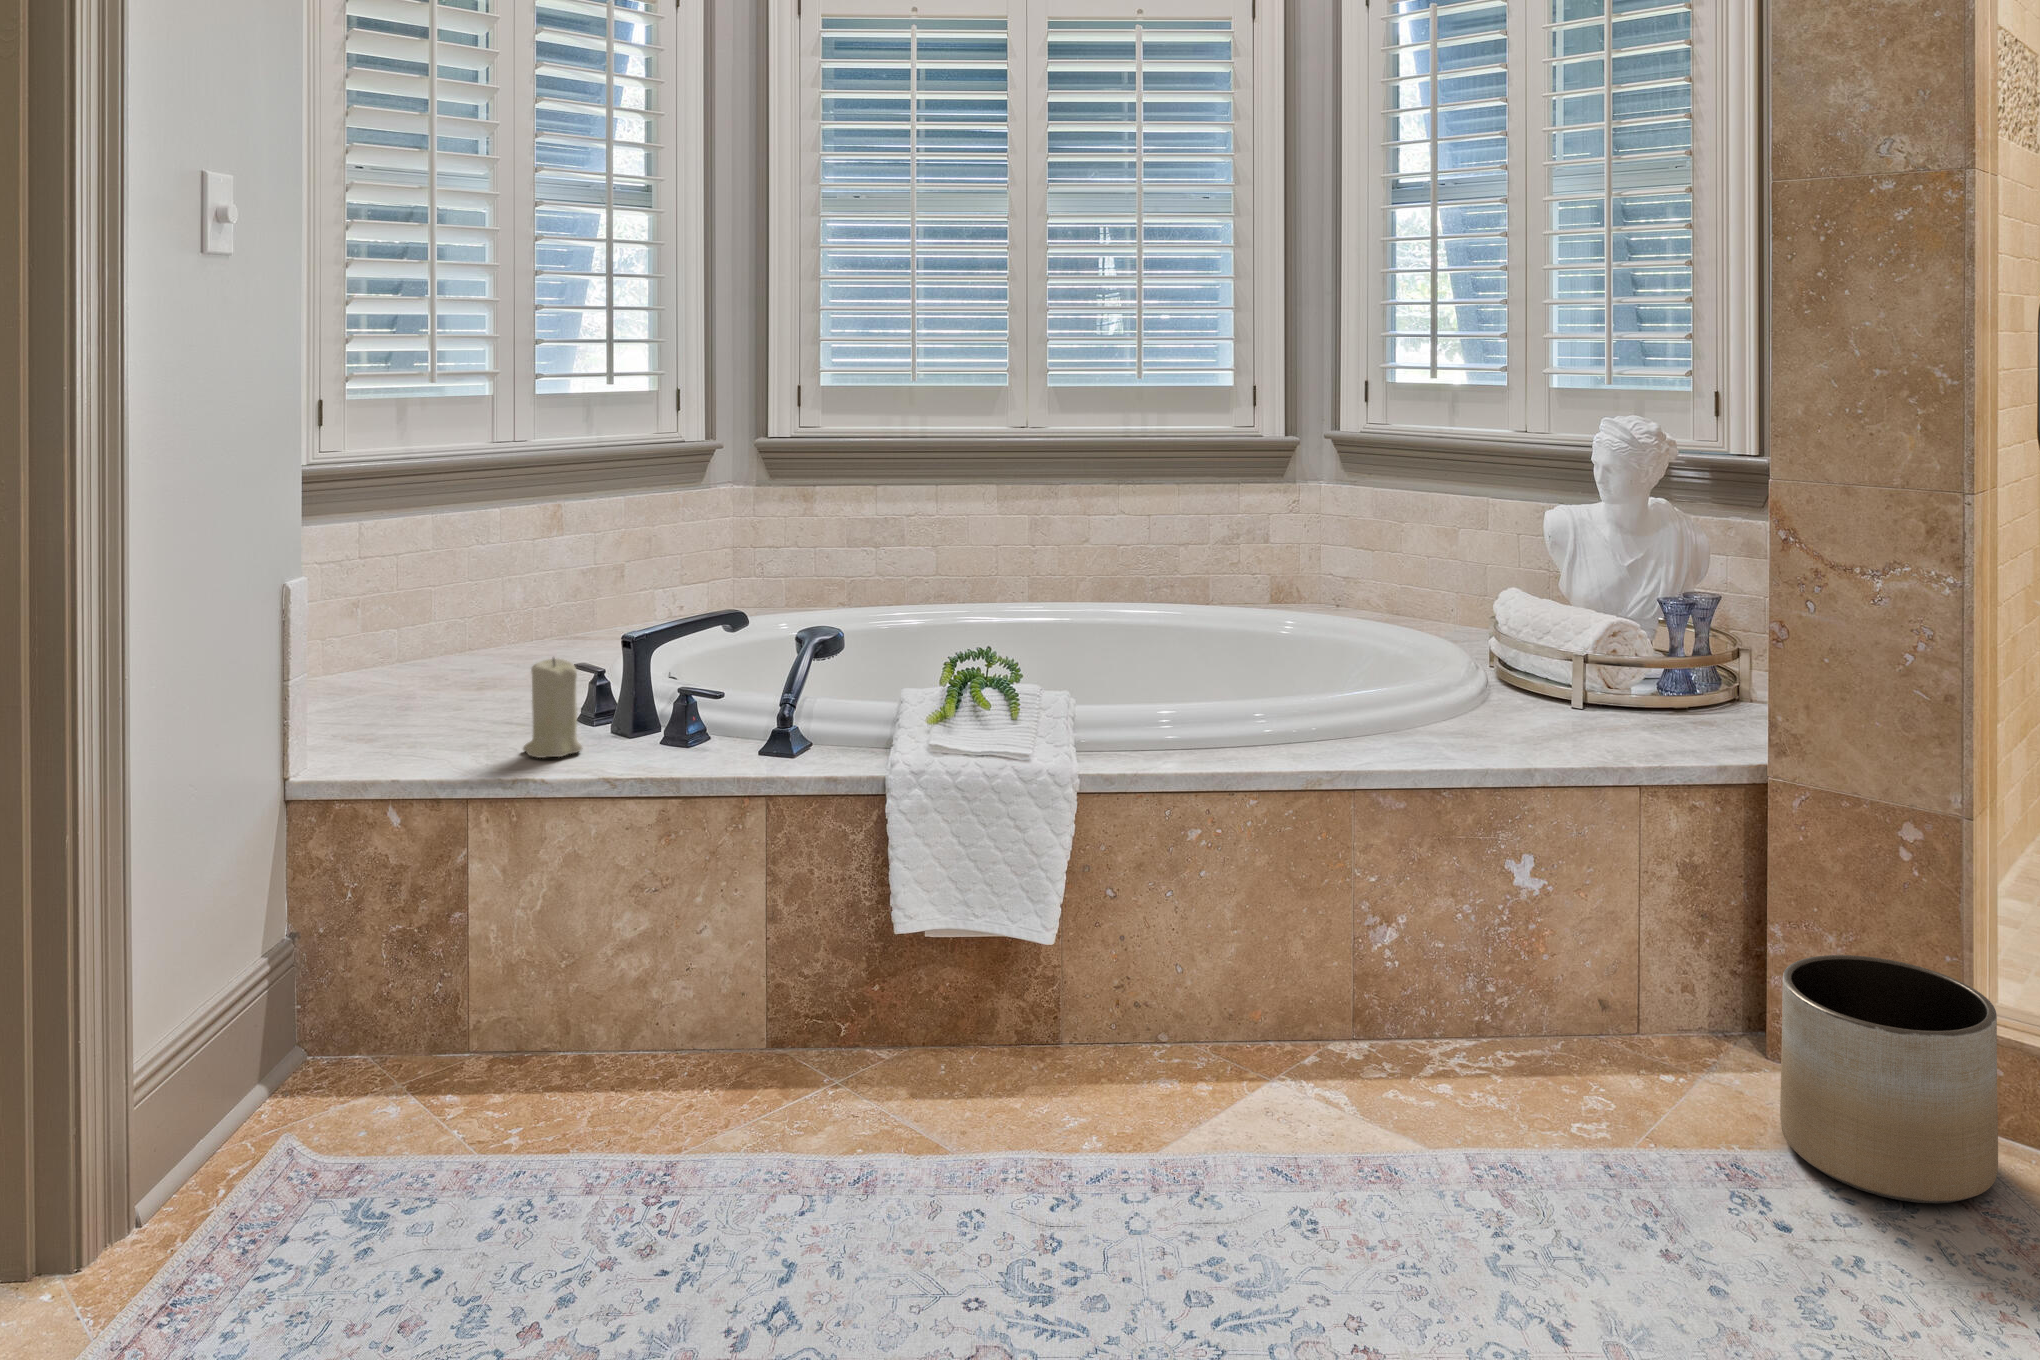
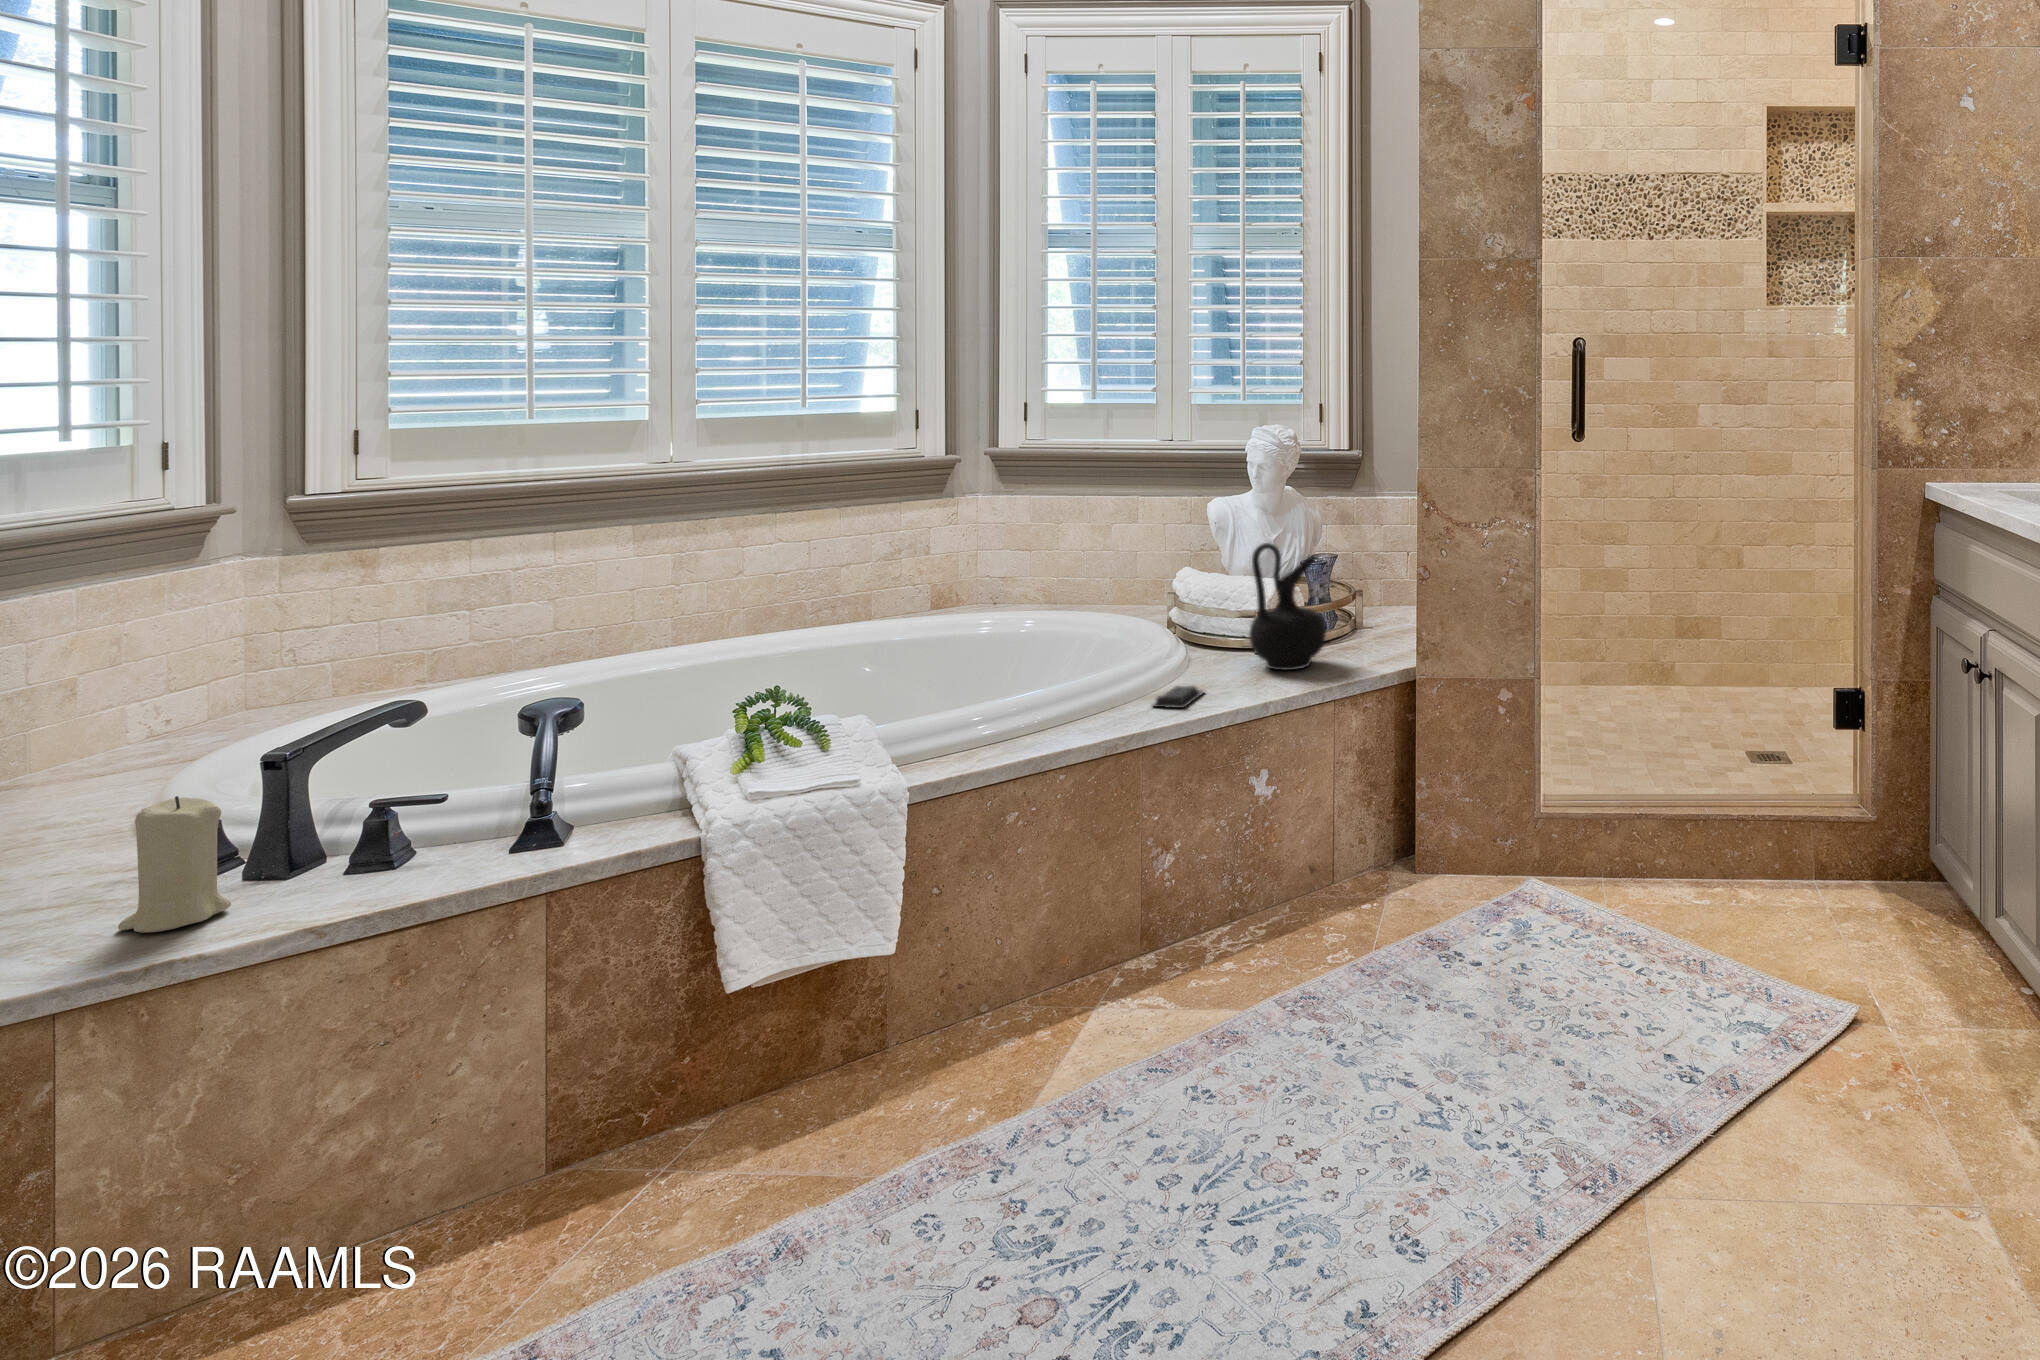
ceramic jug: none [1550,566,1656,739] -> present [1249,543,1326,670]
soap bar: none [1386,729,1466,756] -> present [1153,686,1204,708]
planter: present [1780,955,1998,1203] -> none [1453,779,1577,931]

